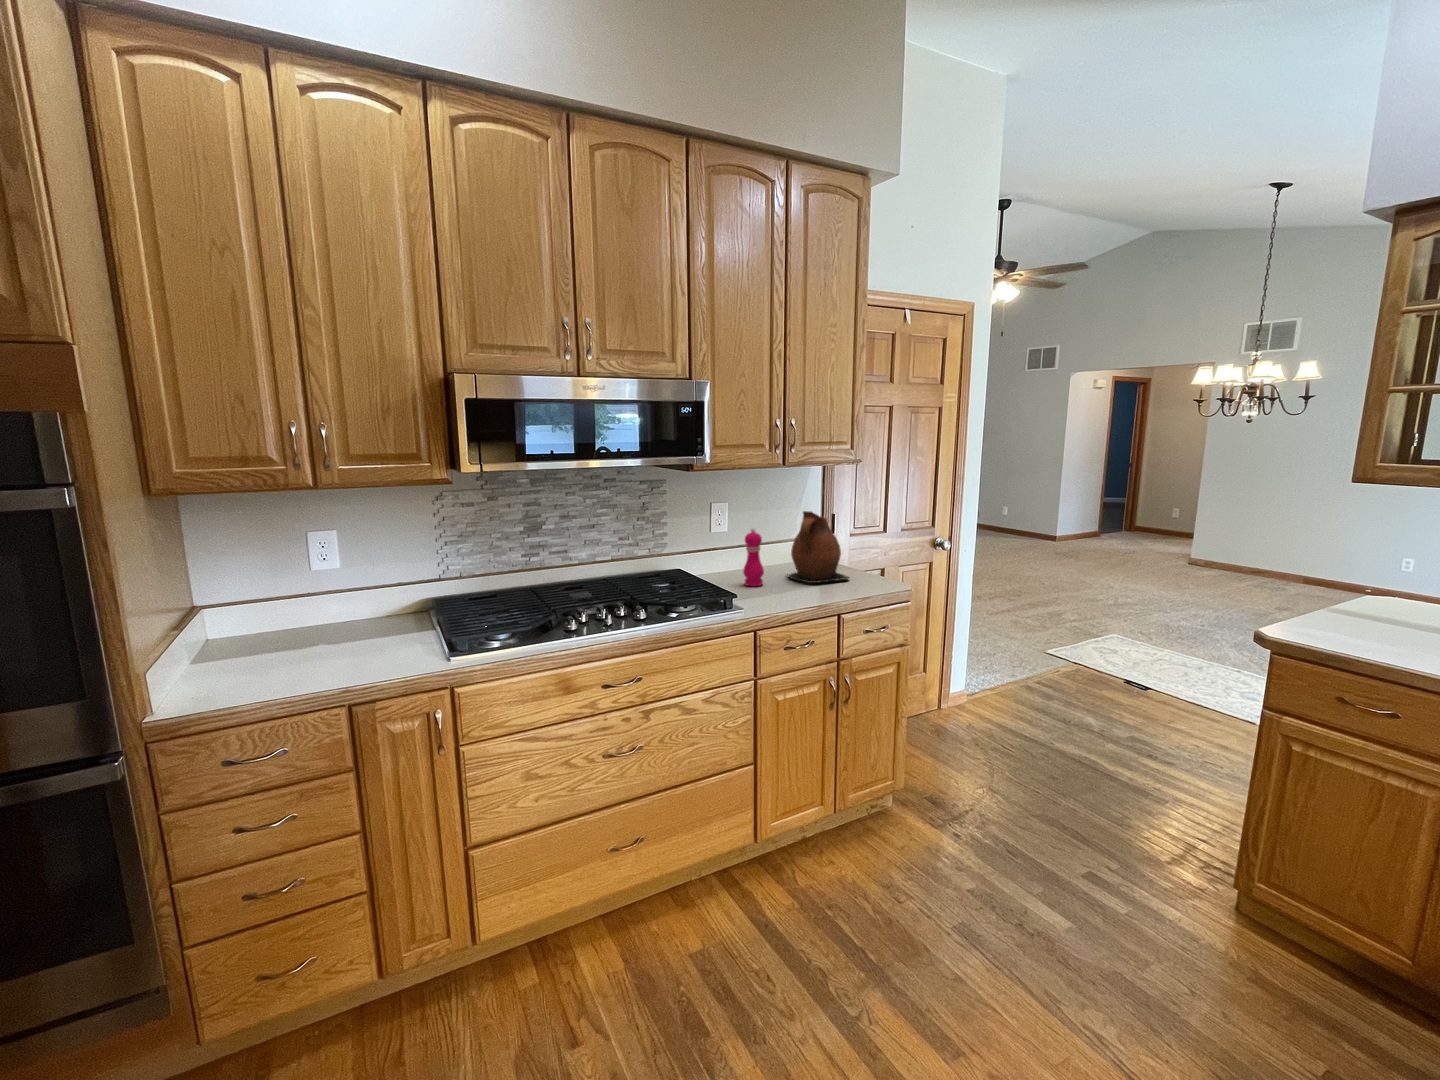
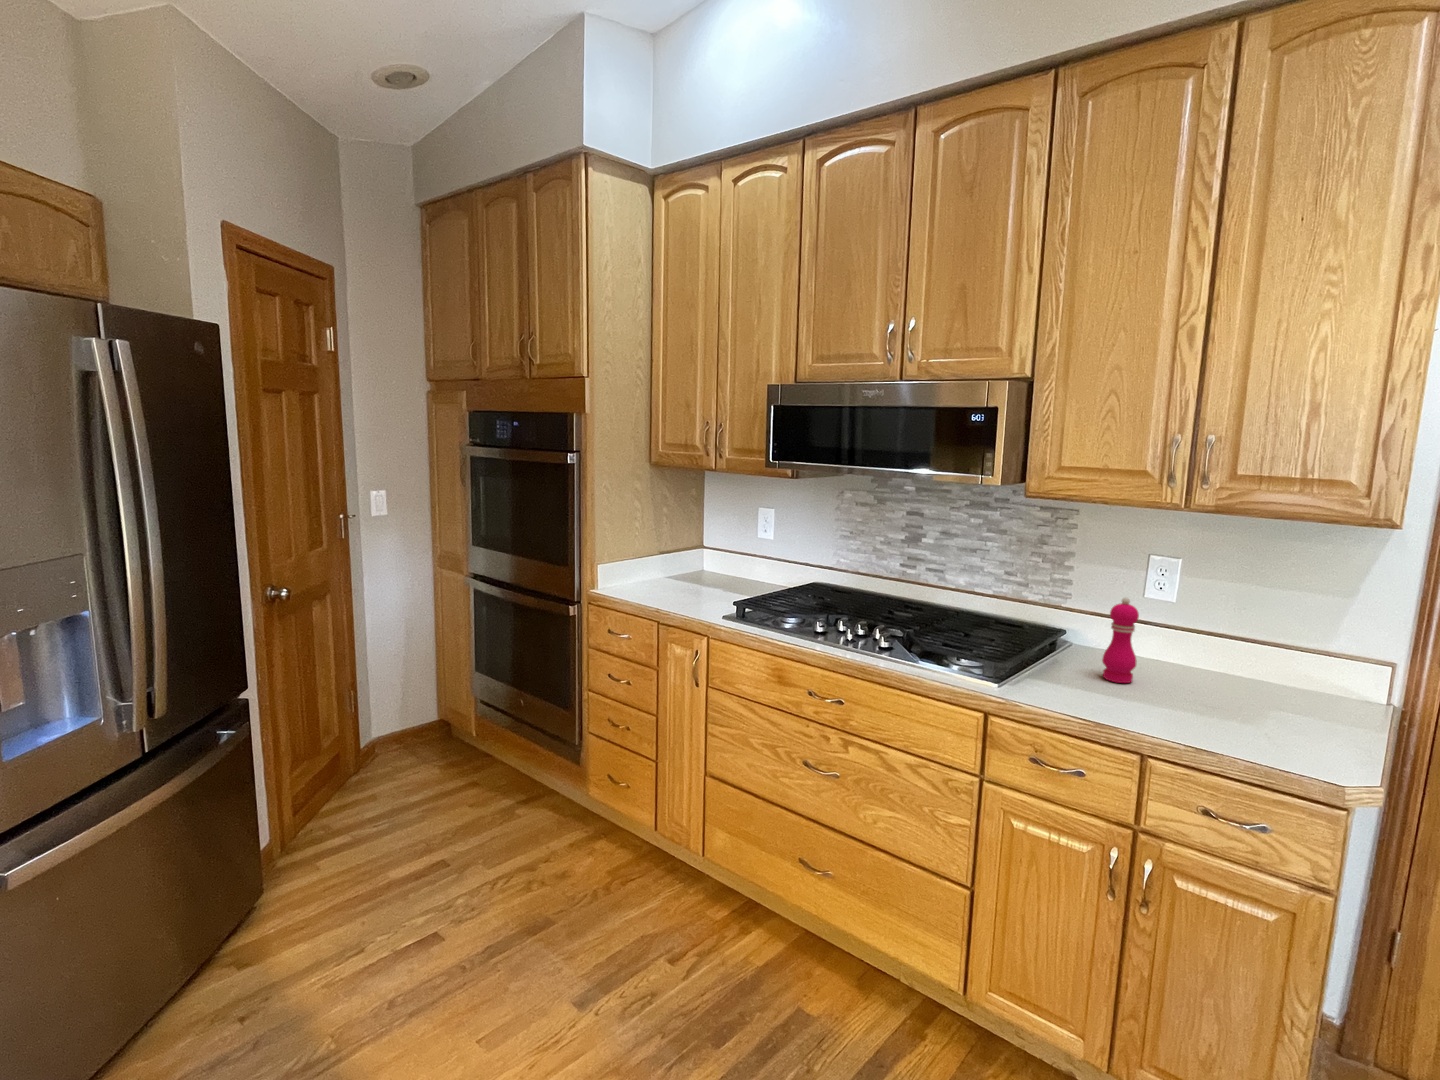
ceramic pitcher: present [787,511,849,583] -> none [1180,593,1301,732]

